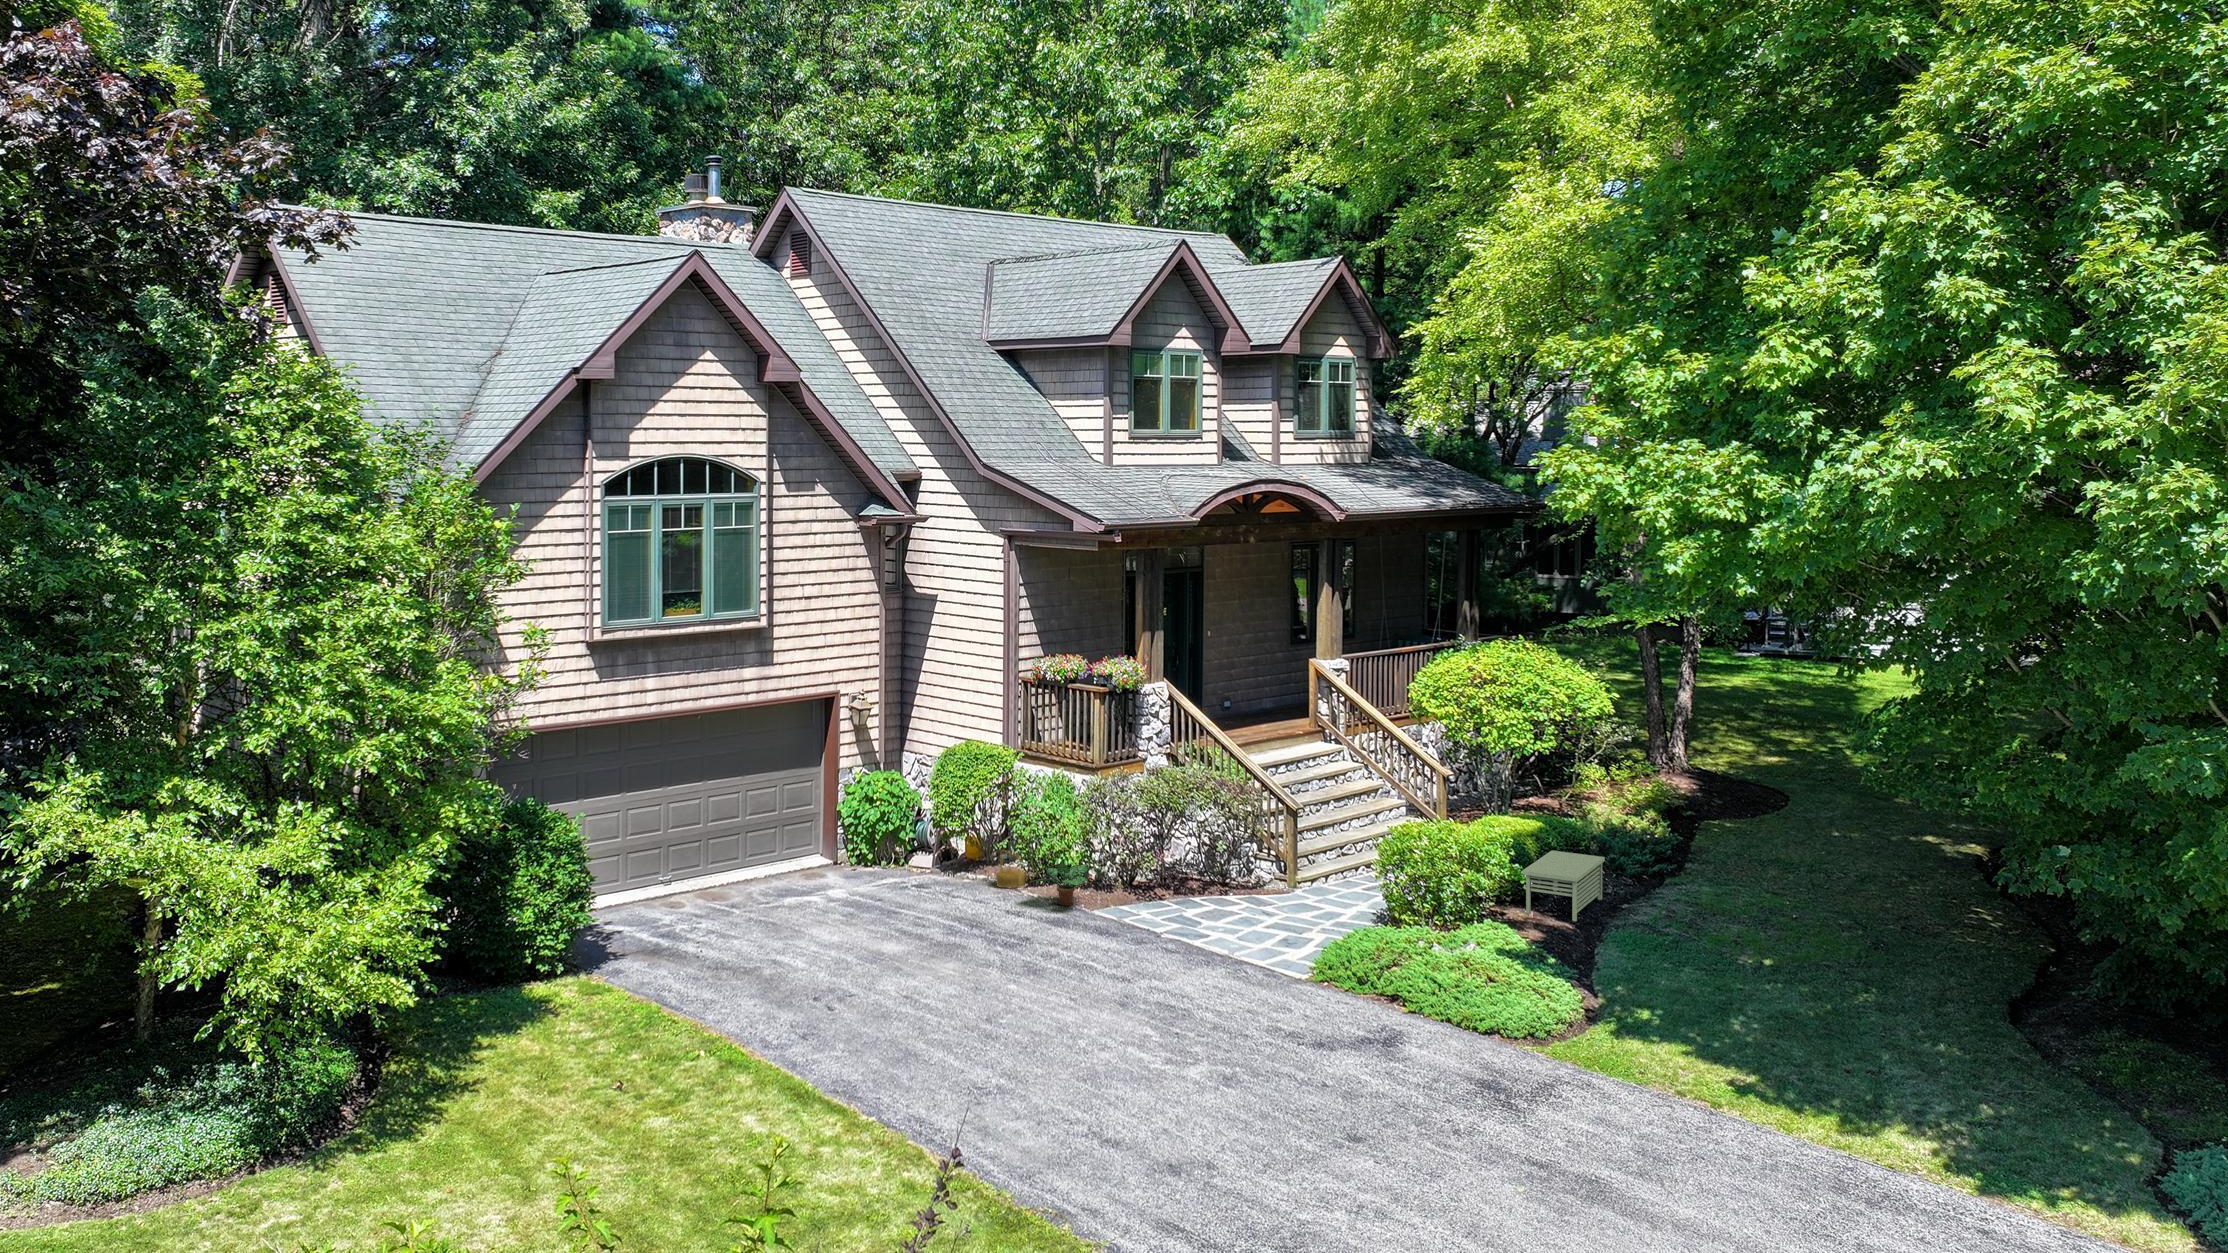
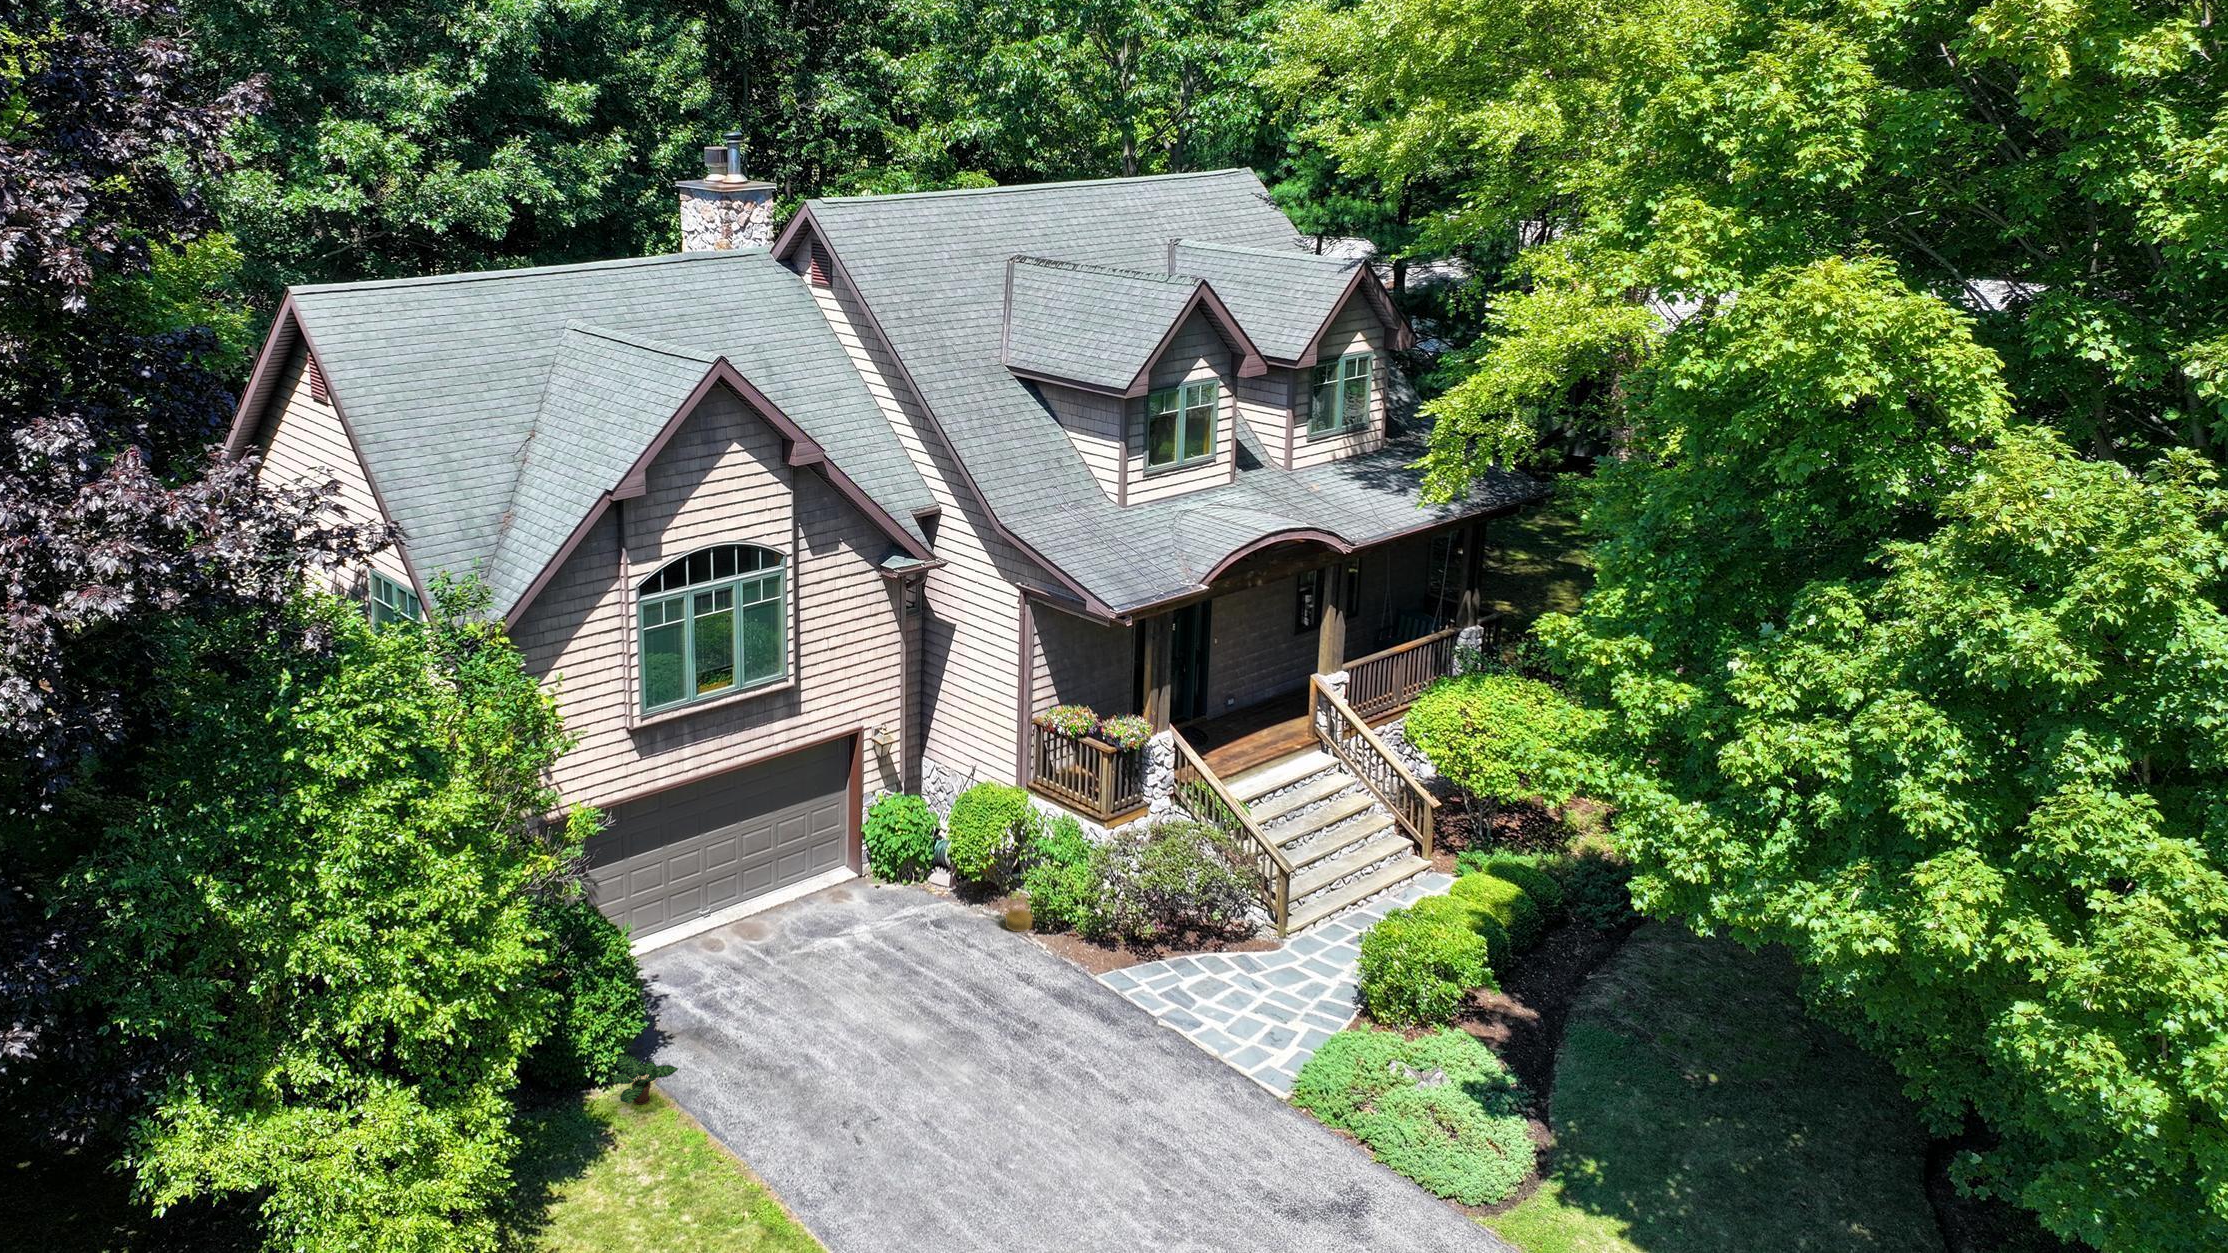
storage bench: present [1522,851,1605,922] -> none [1495,930,1575,1017]
potted plant: present [1030,863,1088,906] -> present [612,1055,678,1104]

